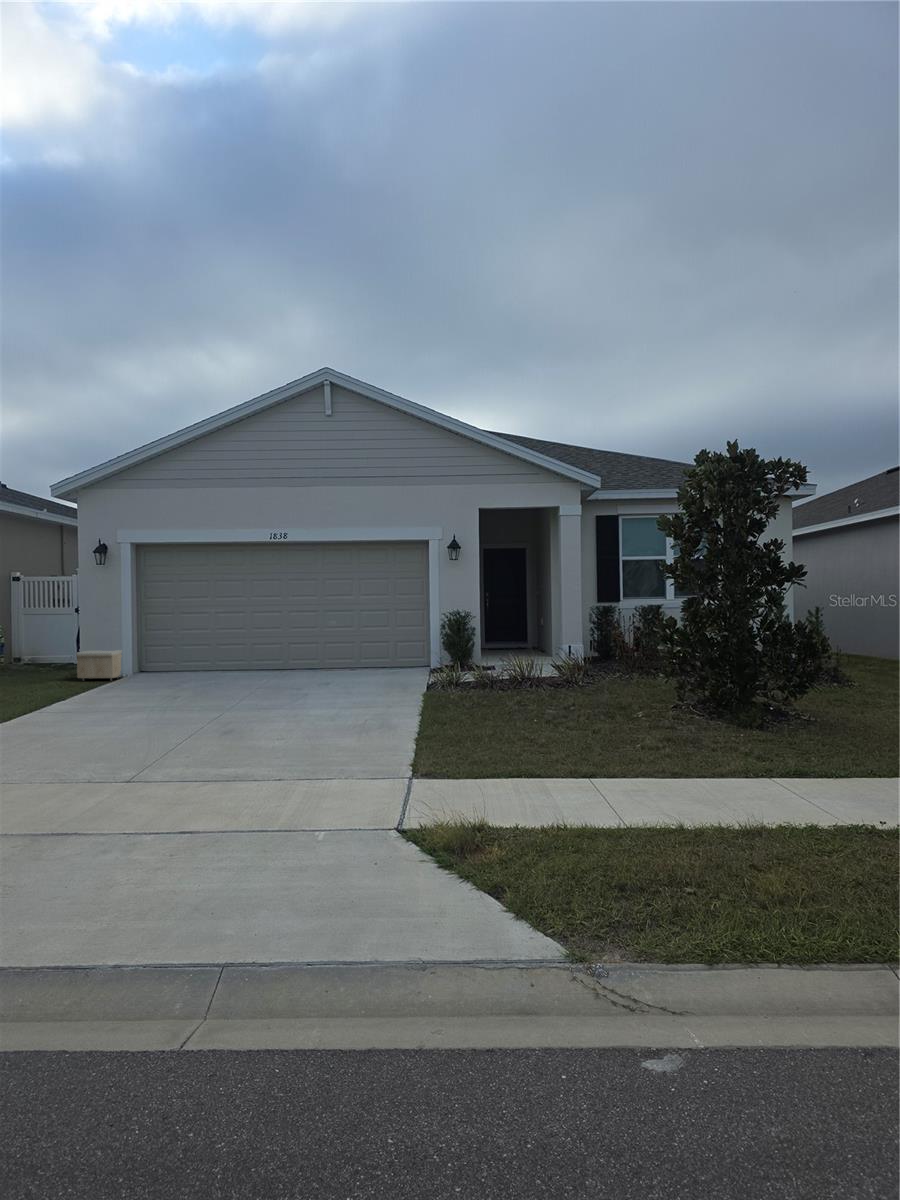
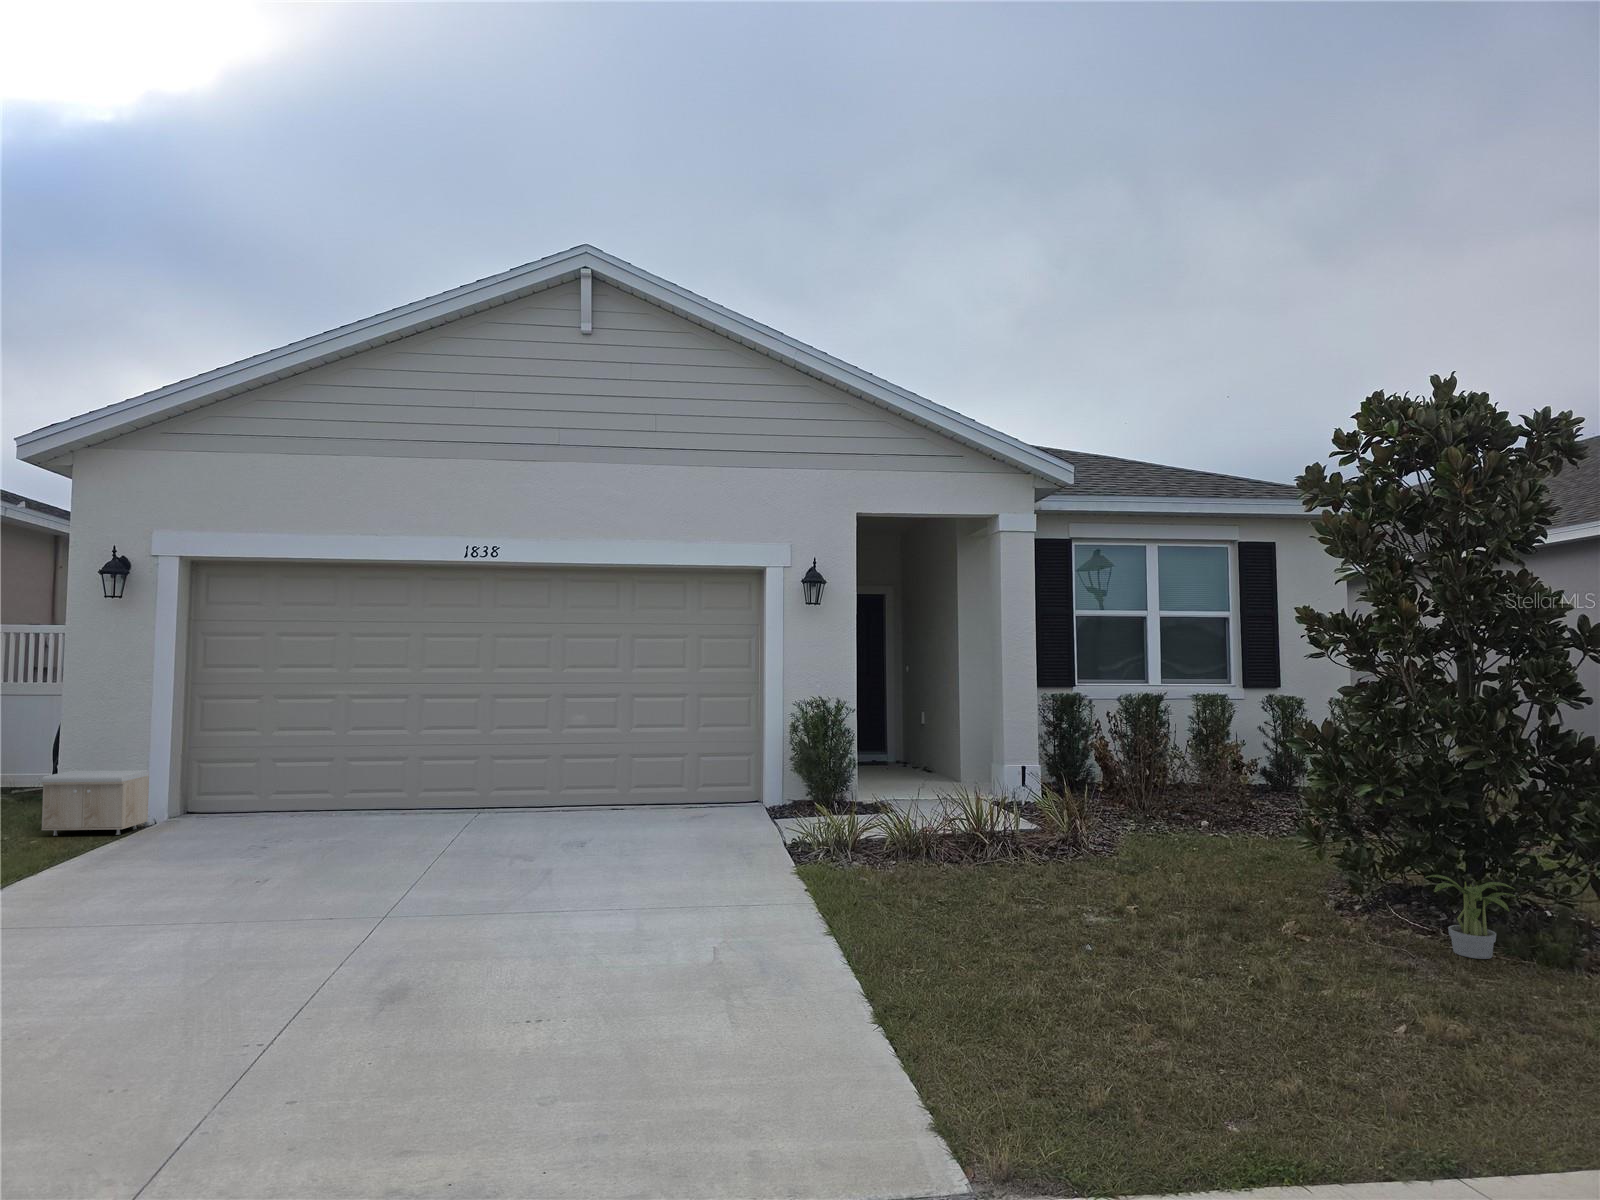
potted plant: none [683,685,725,722] -> present [1425,875,1516,959]

